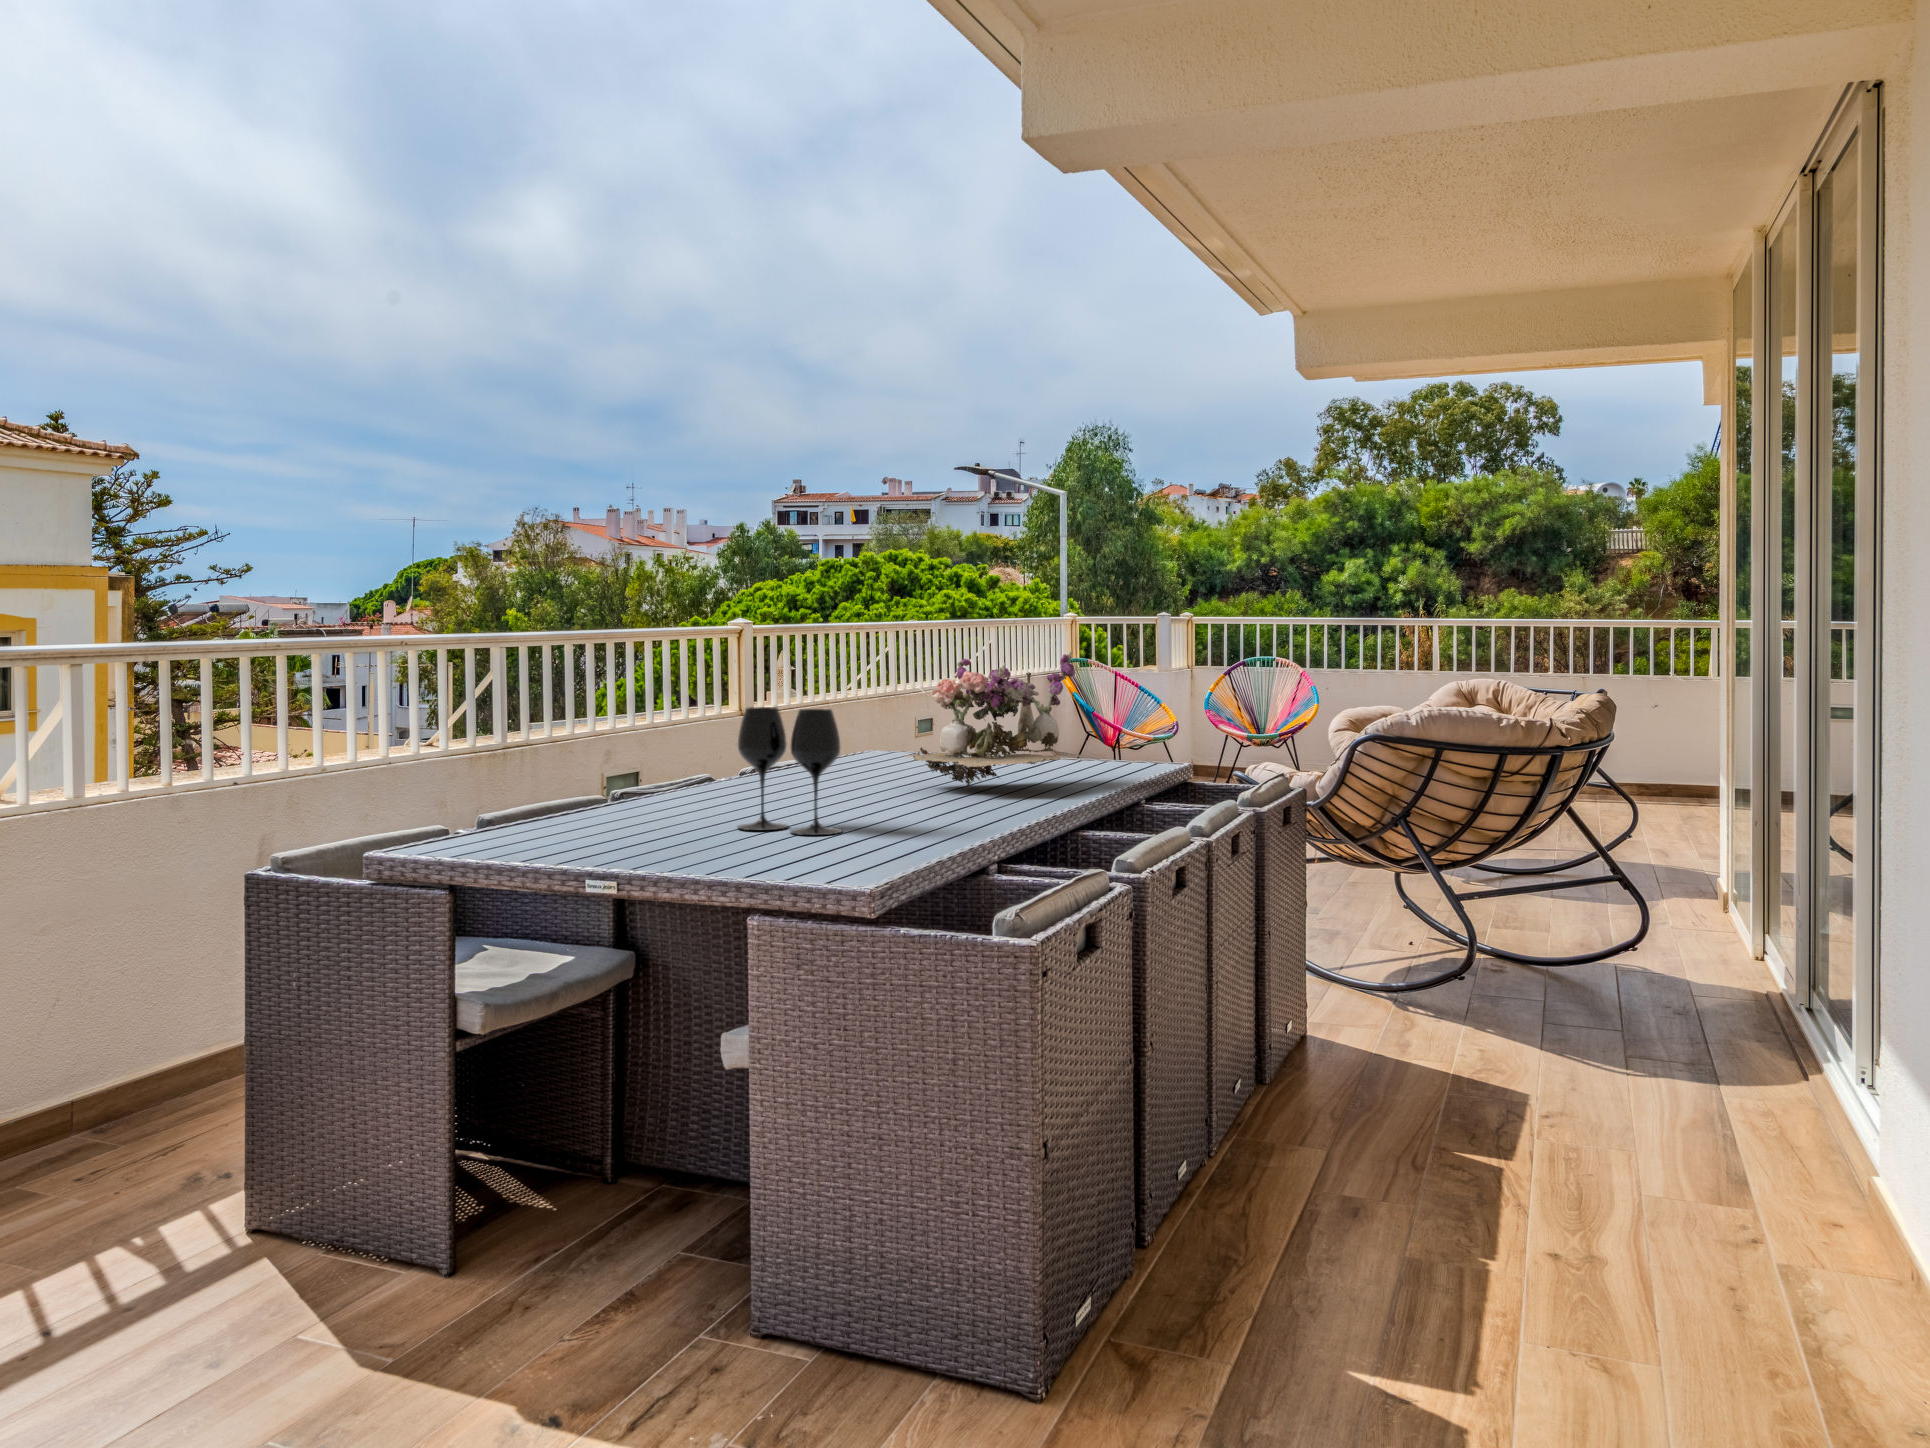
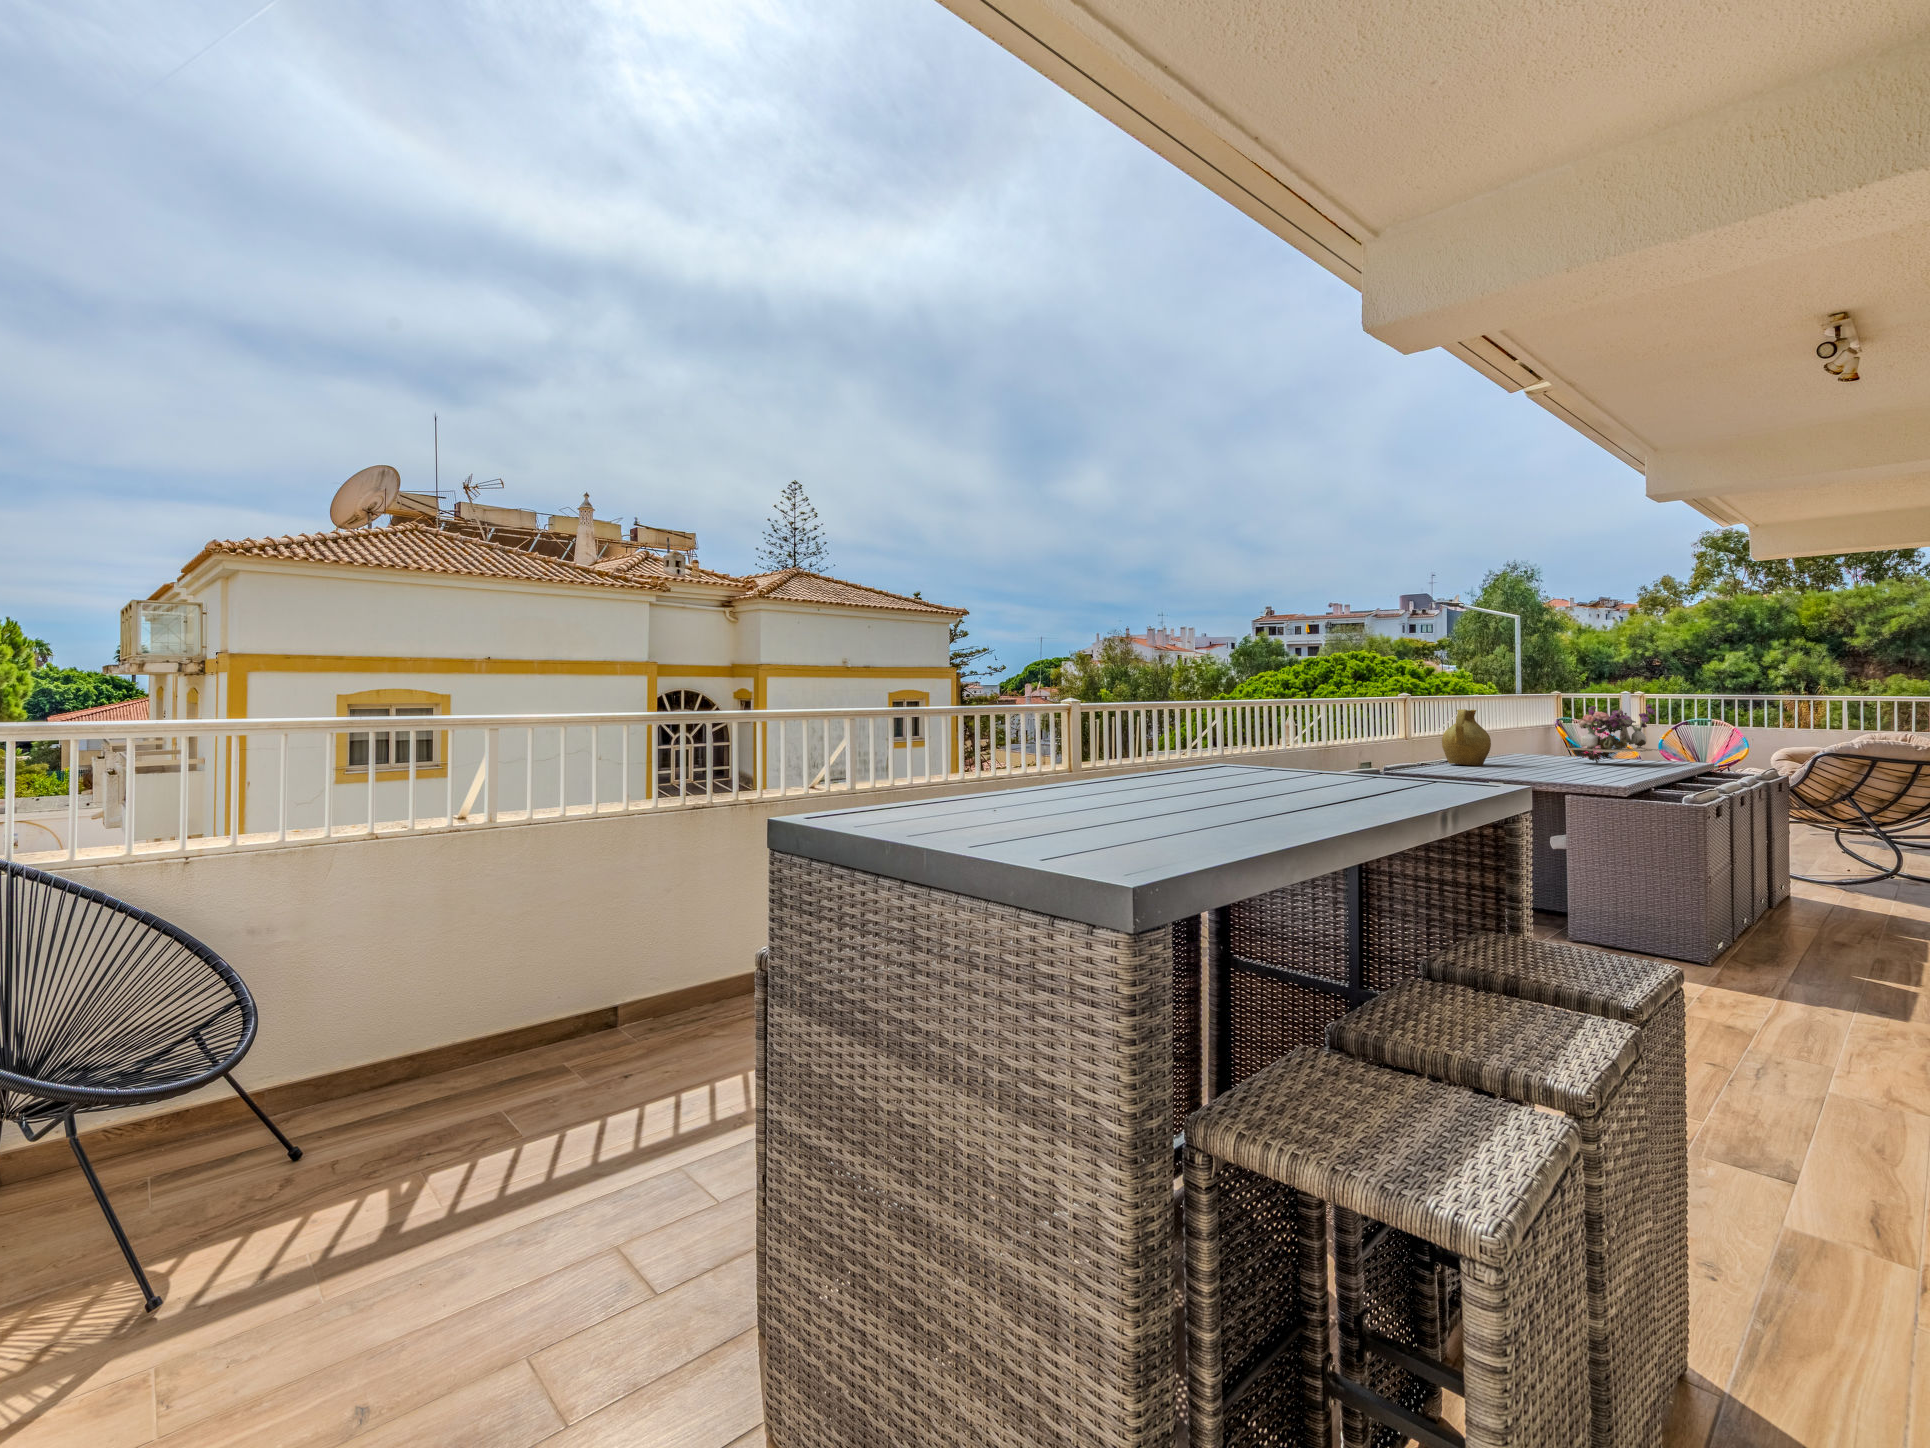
pitcher: none [631,672,734,813] -> present [1442,709,1491,766]
wine glass: present [738,707,841,835] -> none [1511,722,1567,772]

